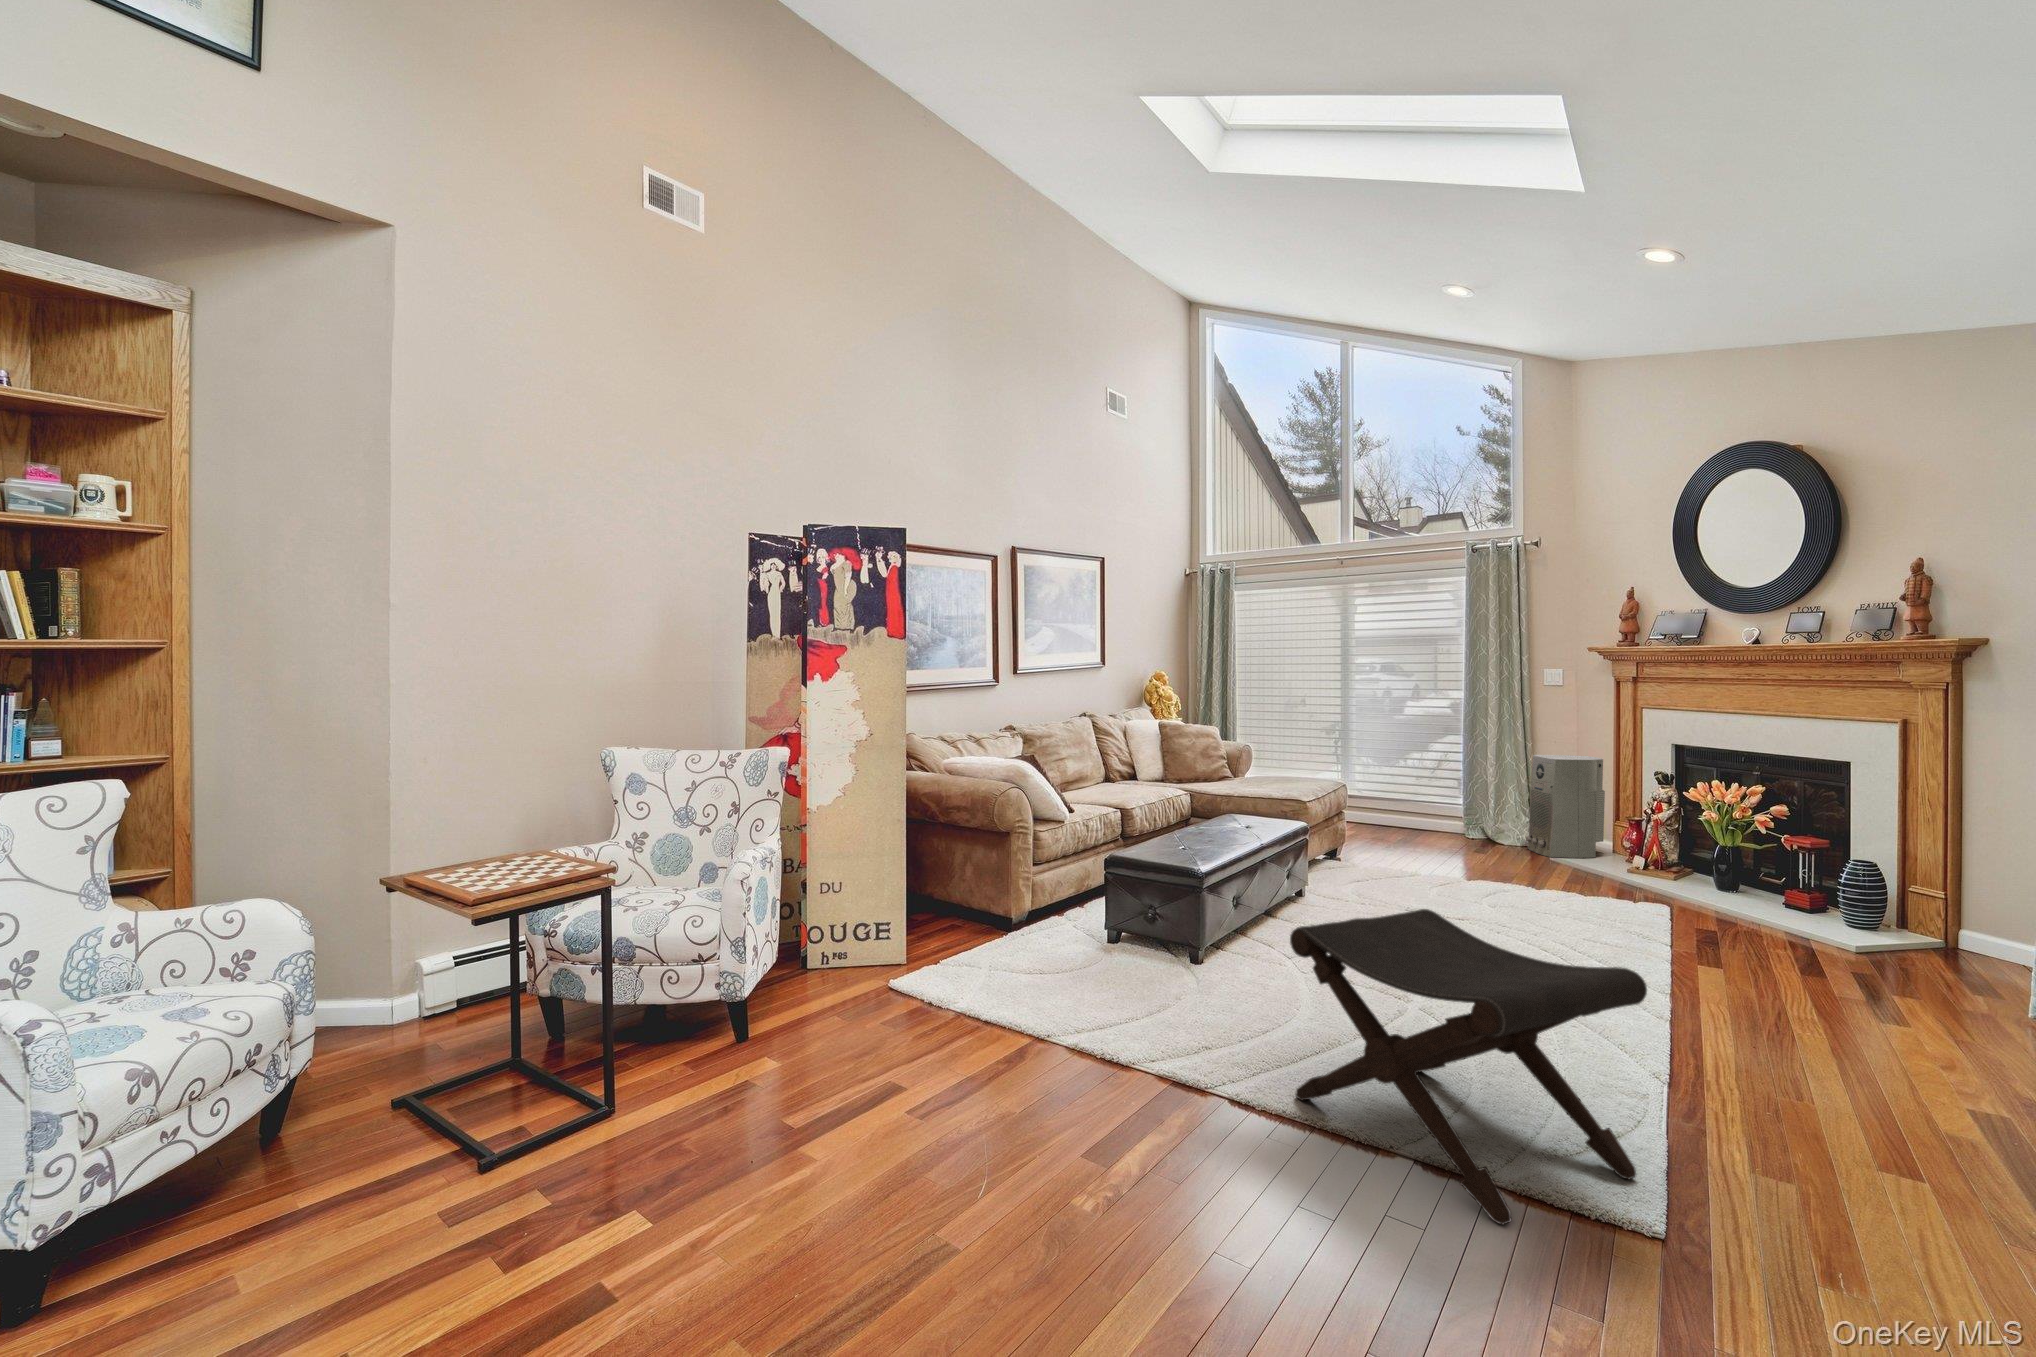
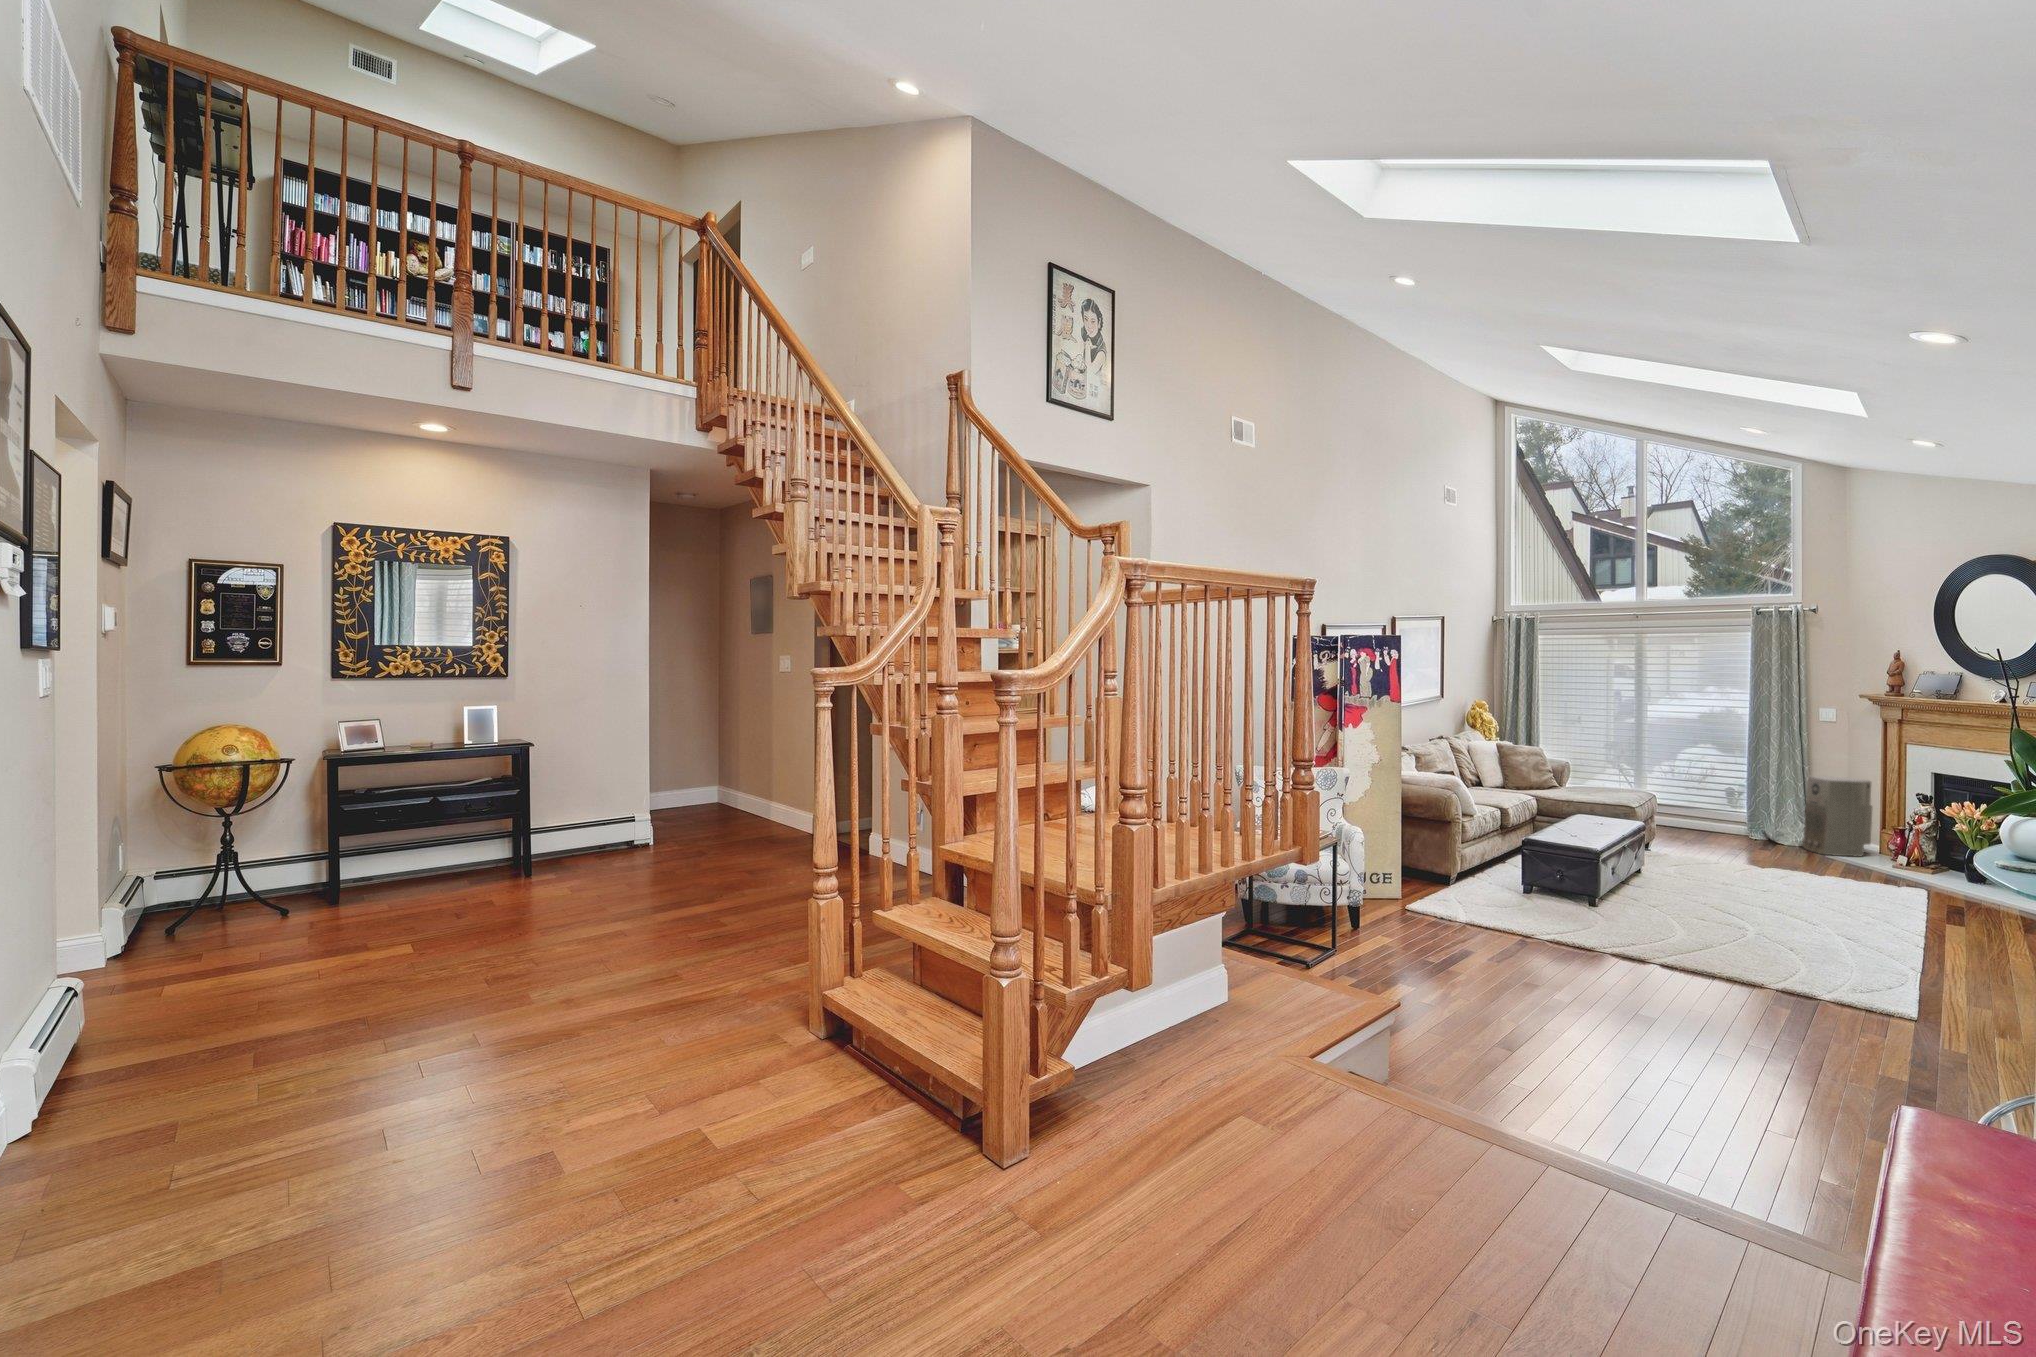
footstool: present [1290,909,1647,1225] -> none [1695,872,1917,1016]

